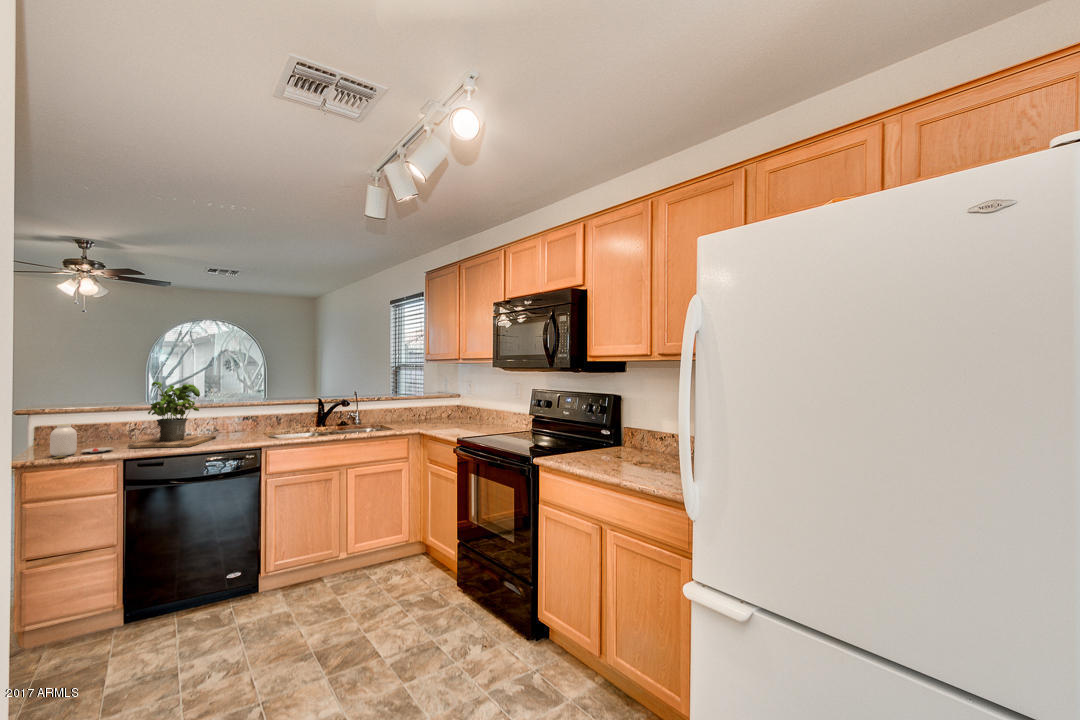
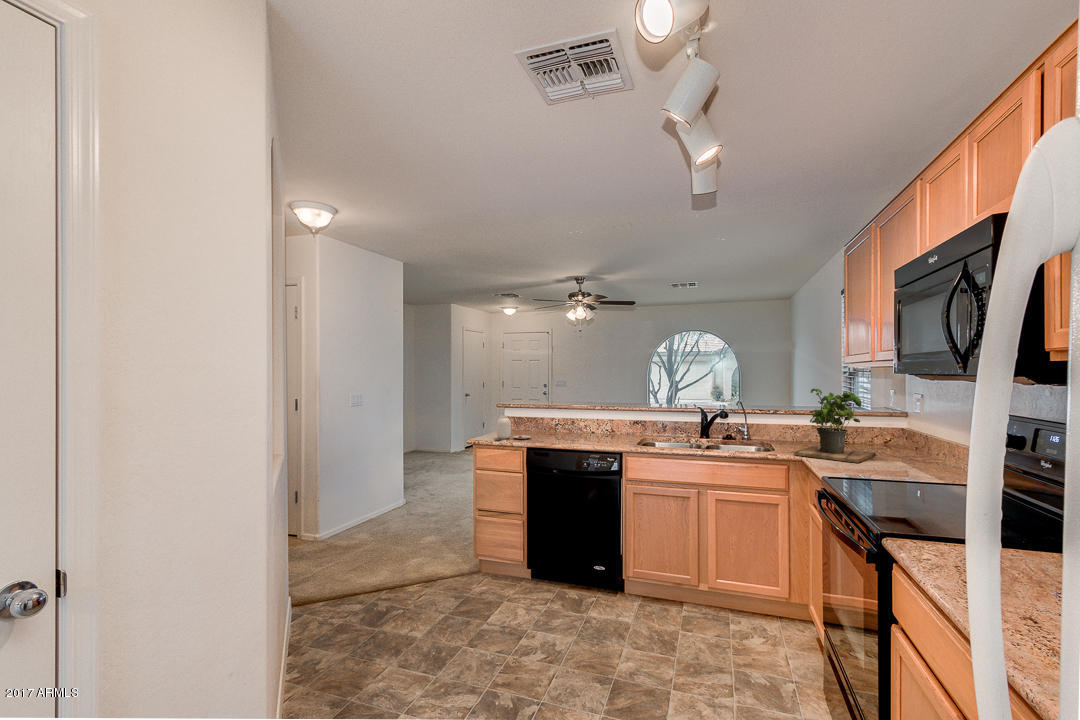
potted plant: present [128,382,216,448] -> present [794,388,876,463]

